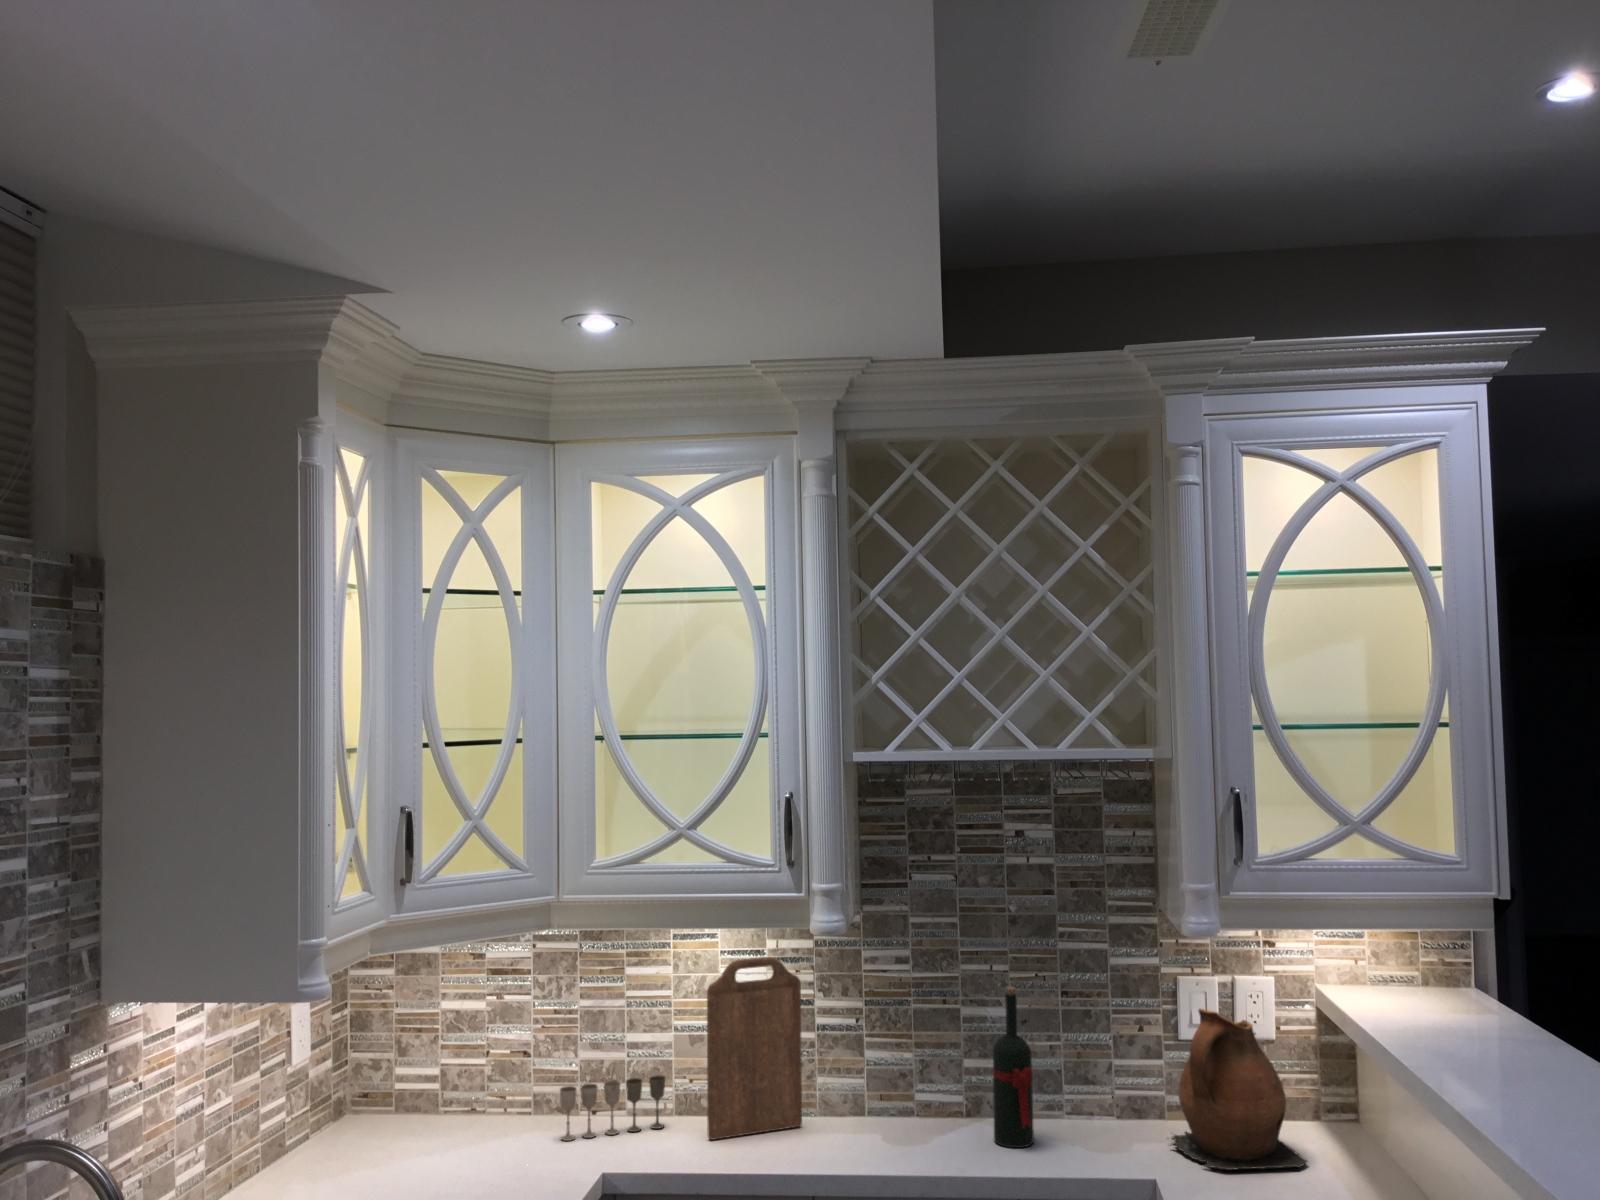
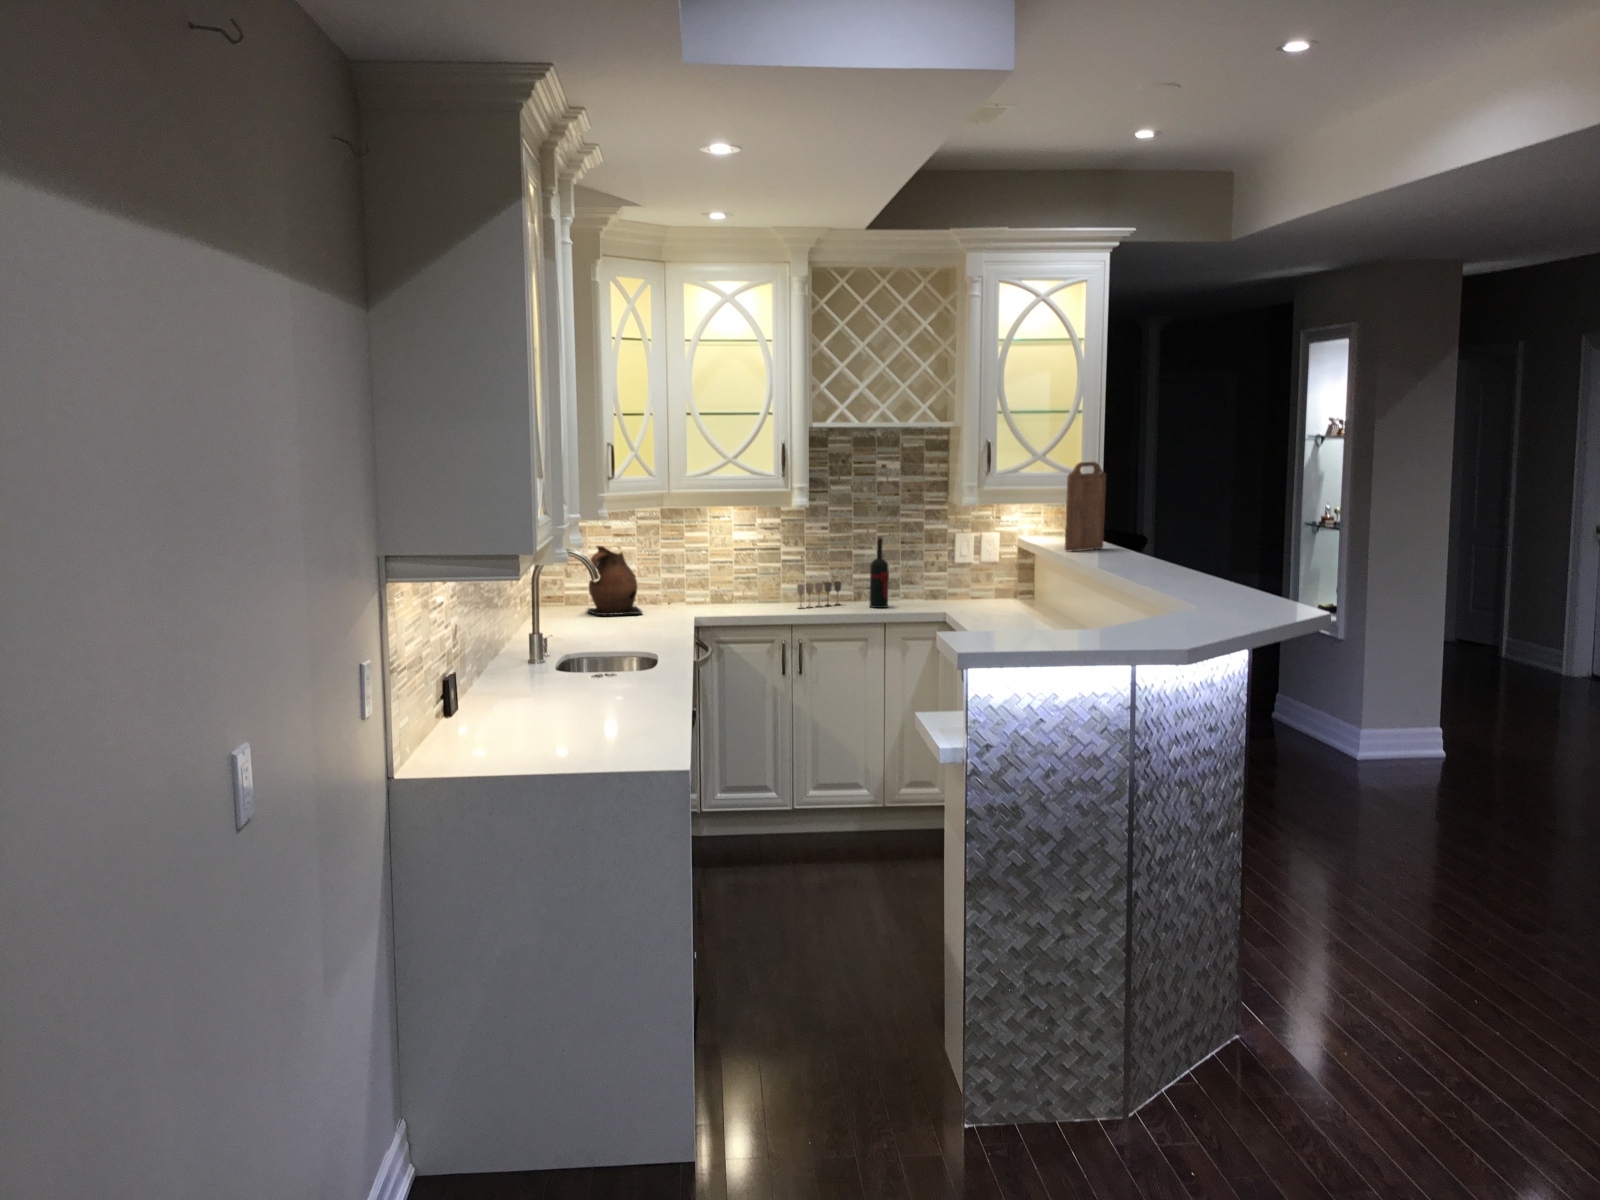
cutting board: present [707,957,802,1140] -> present [1065,462,1106,551]
ceramic pitcher: present [1171,1009,1307,1170] -> present [588,546,642,615]
wine glass: present [560,1075,665,1141] -> present [797,581,842,608]

